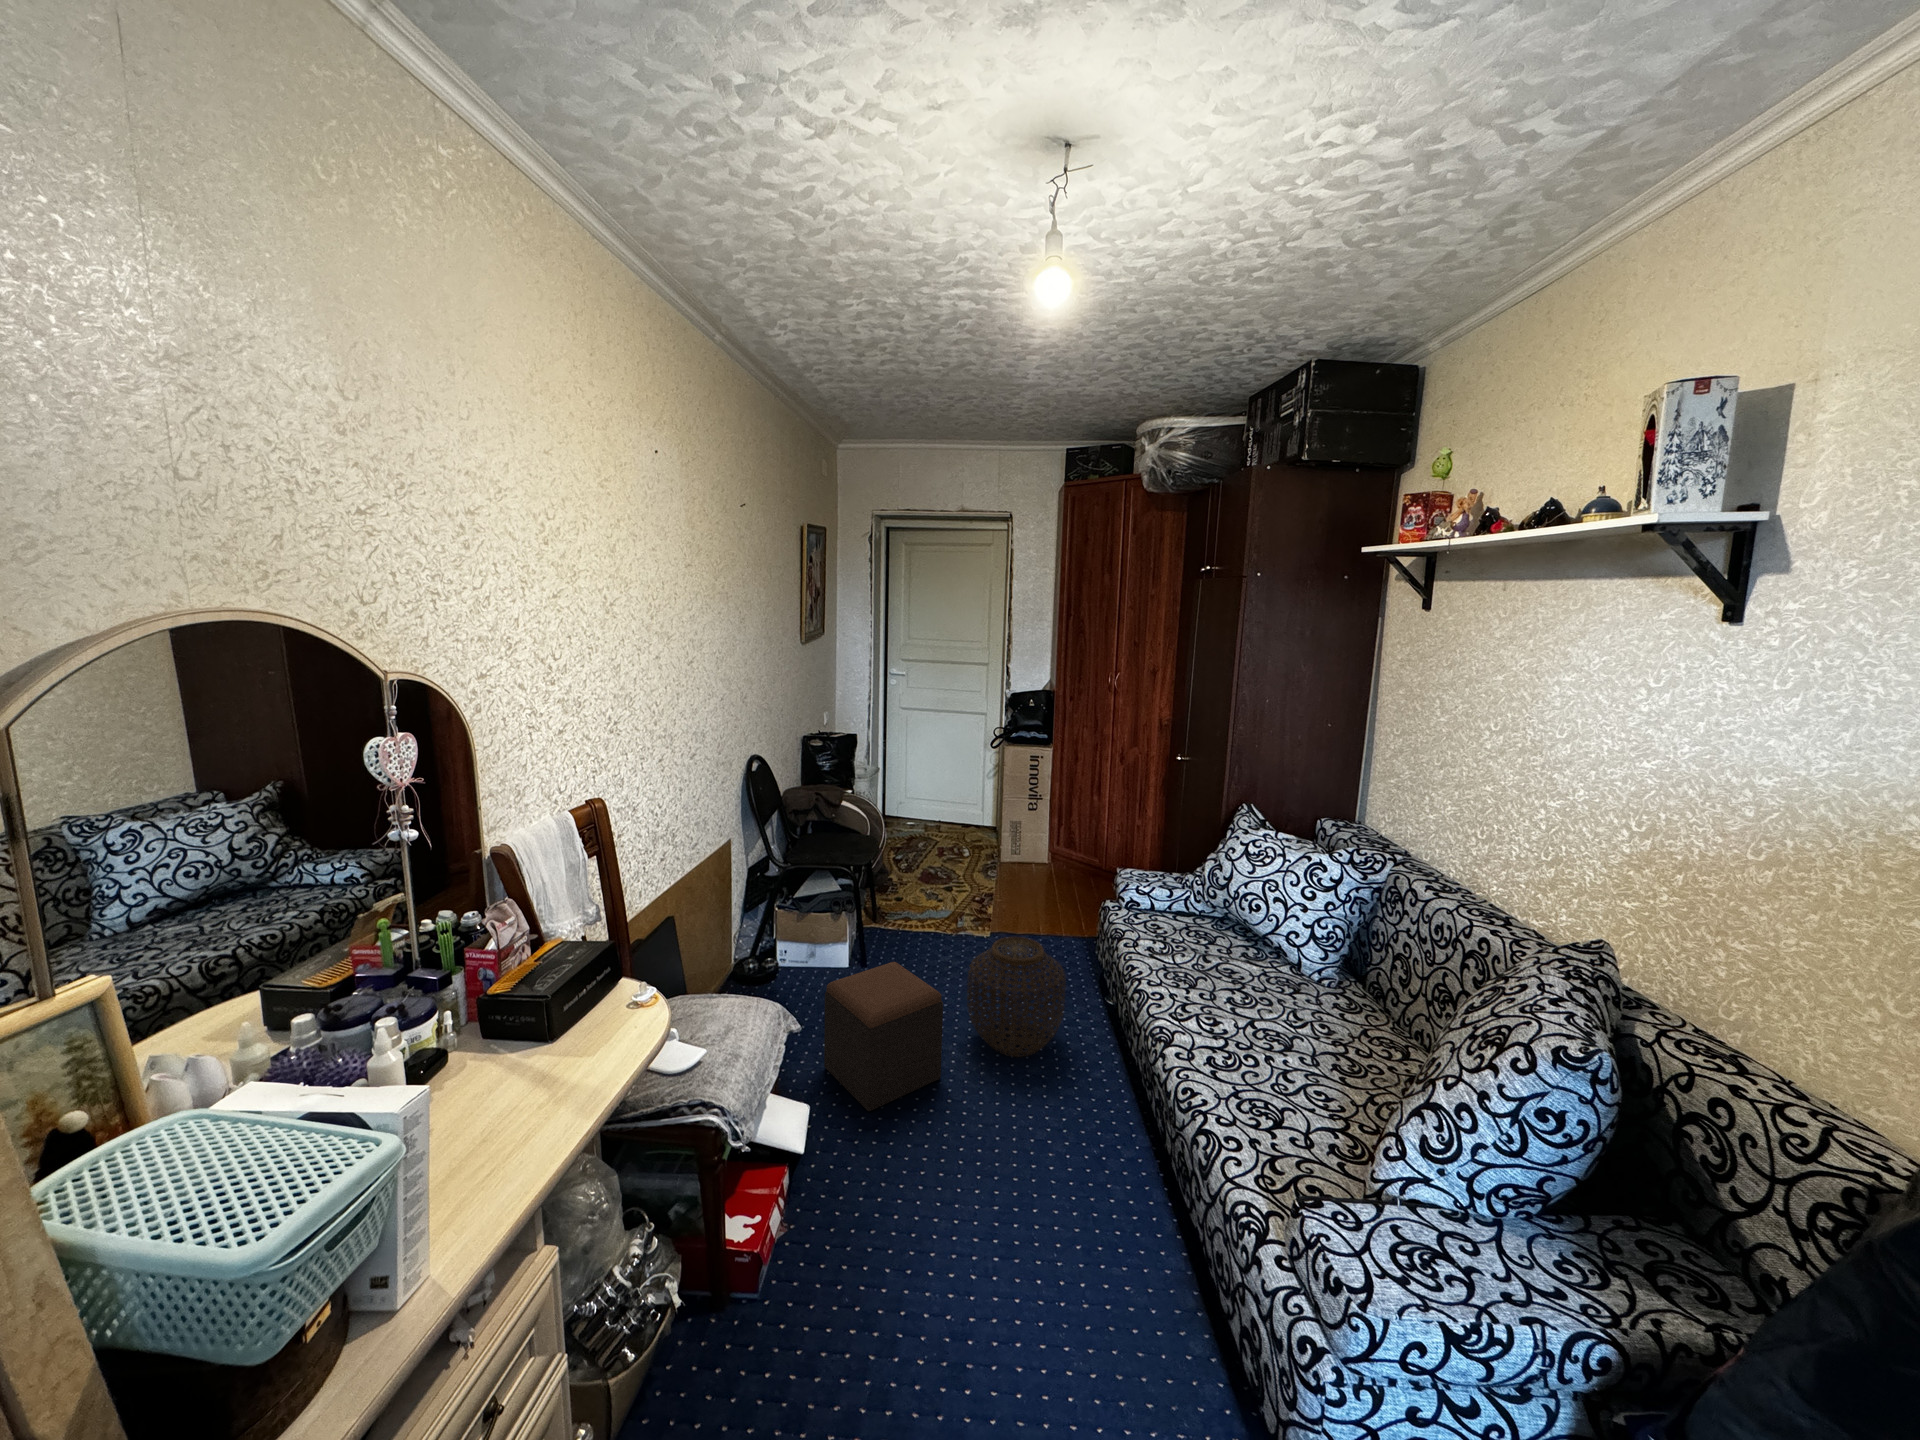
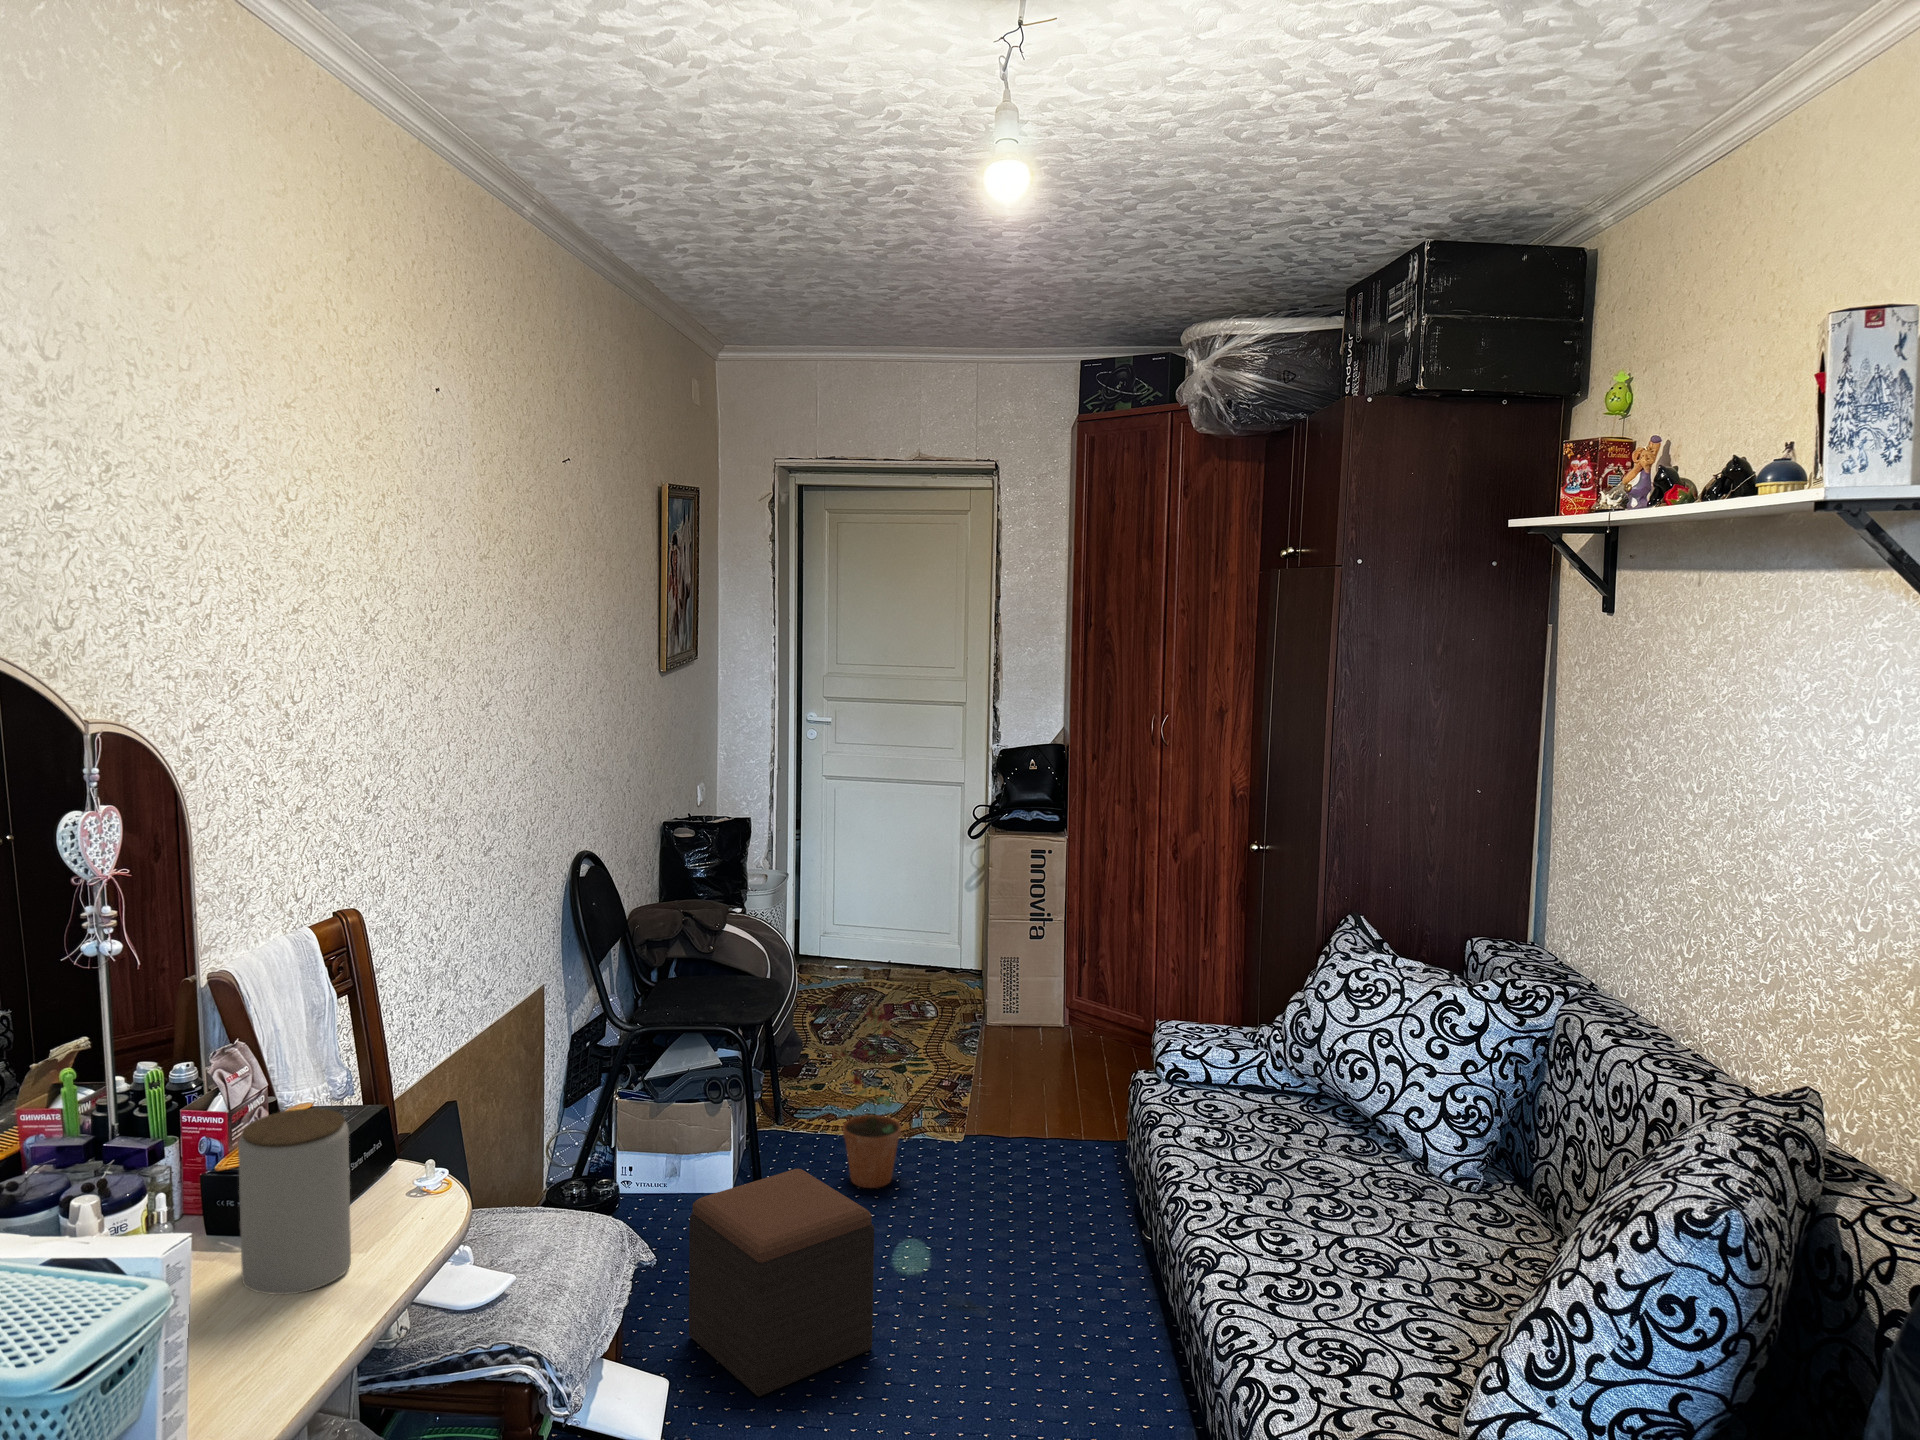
potted plant: none [911,853,956,966] -> present [833,1004,901,1188]
woven basket: present [967,937,1066,1056] -> none [915,1128,1069,1317]
jar: none [490,957,579,1099] -> present [238,1108,351,1295]

